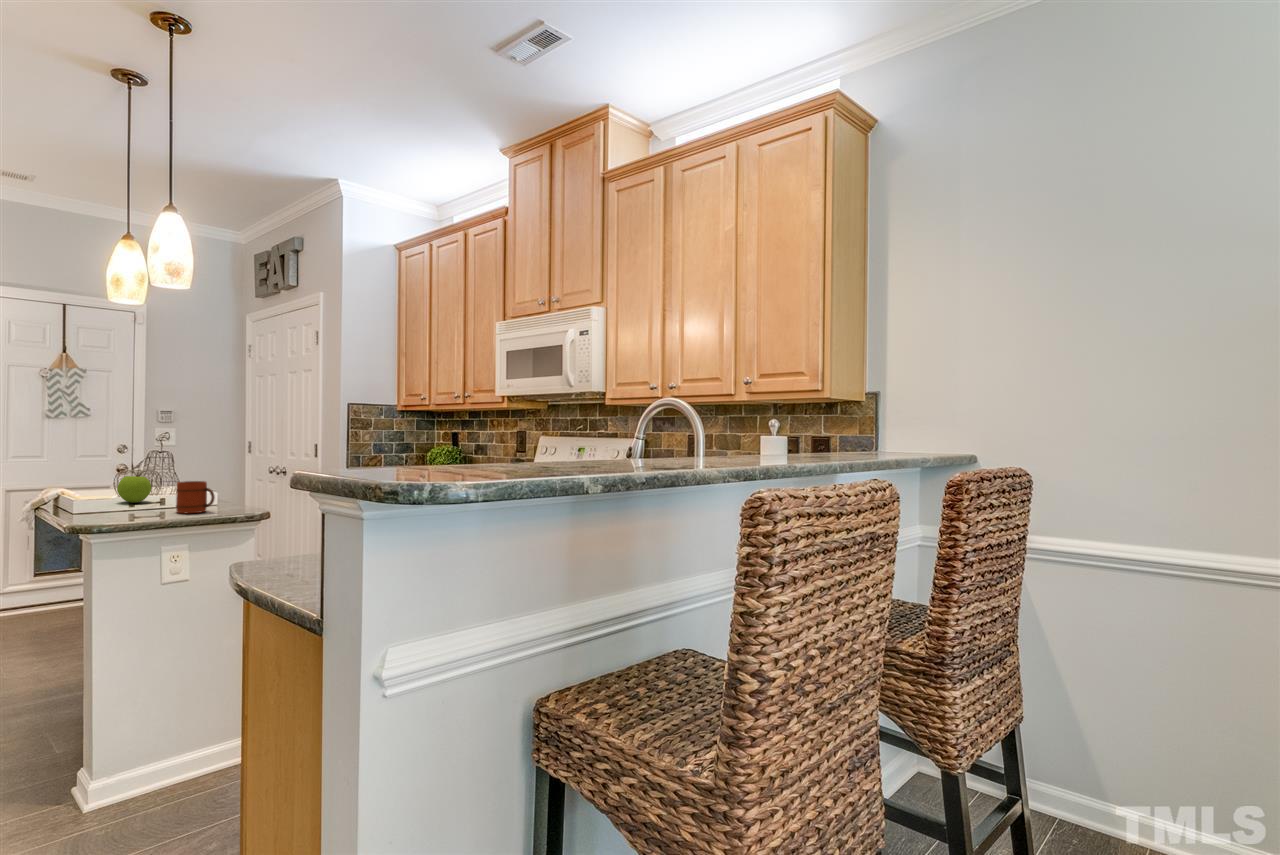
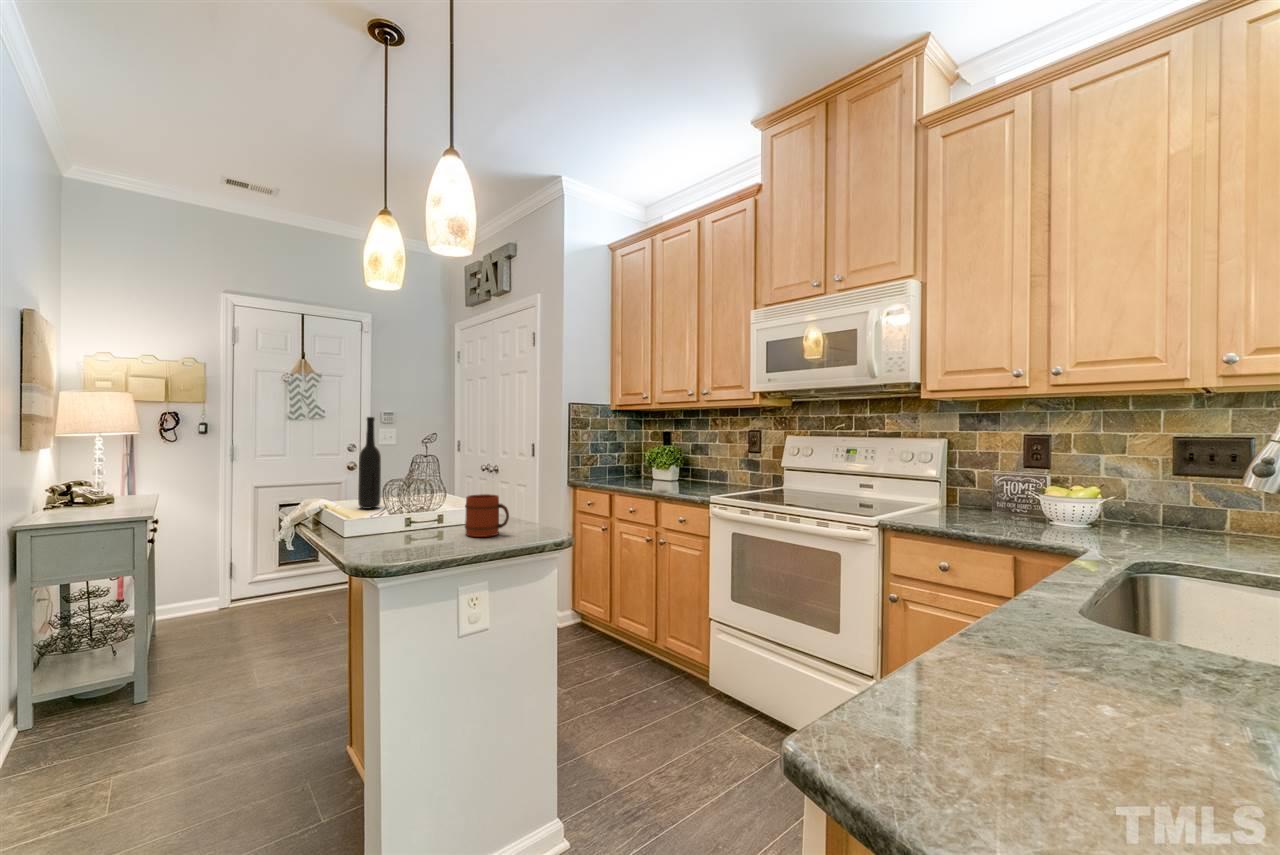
bottle: none [92,418,114,496] -> present [358,417,381,509]
apple: present [117,475,151,503] -> none [391,485,426,519]

